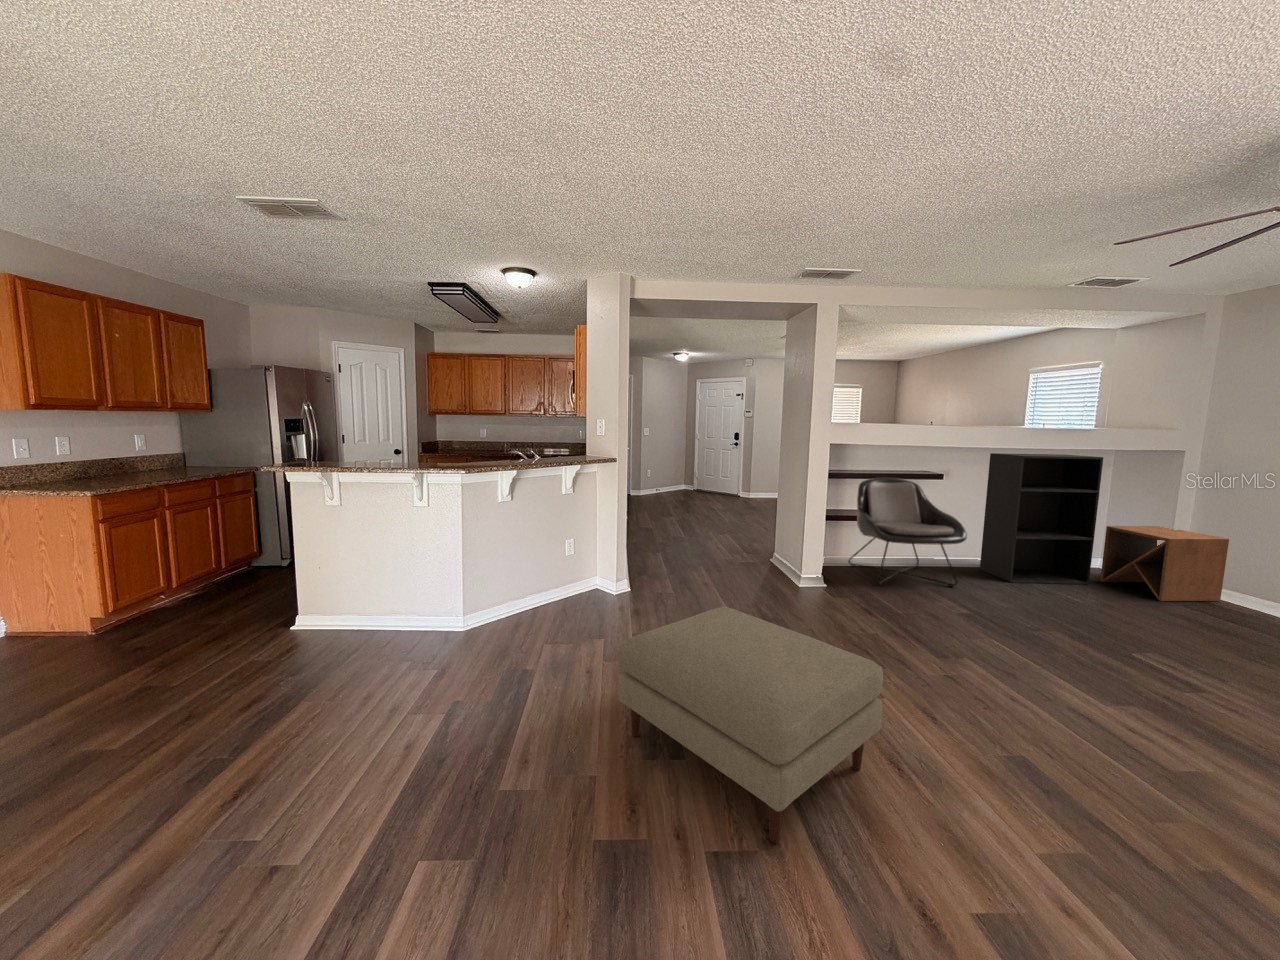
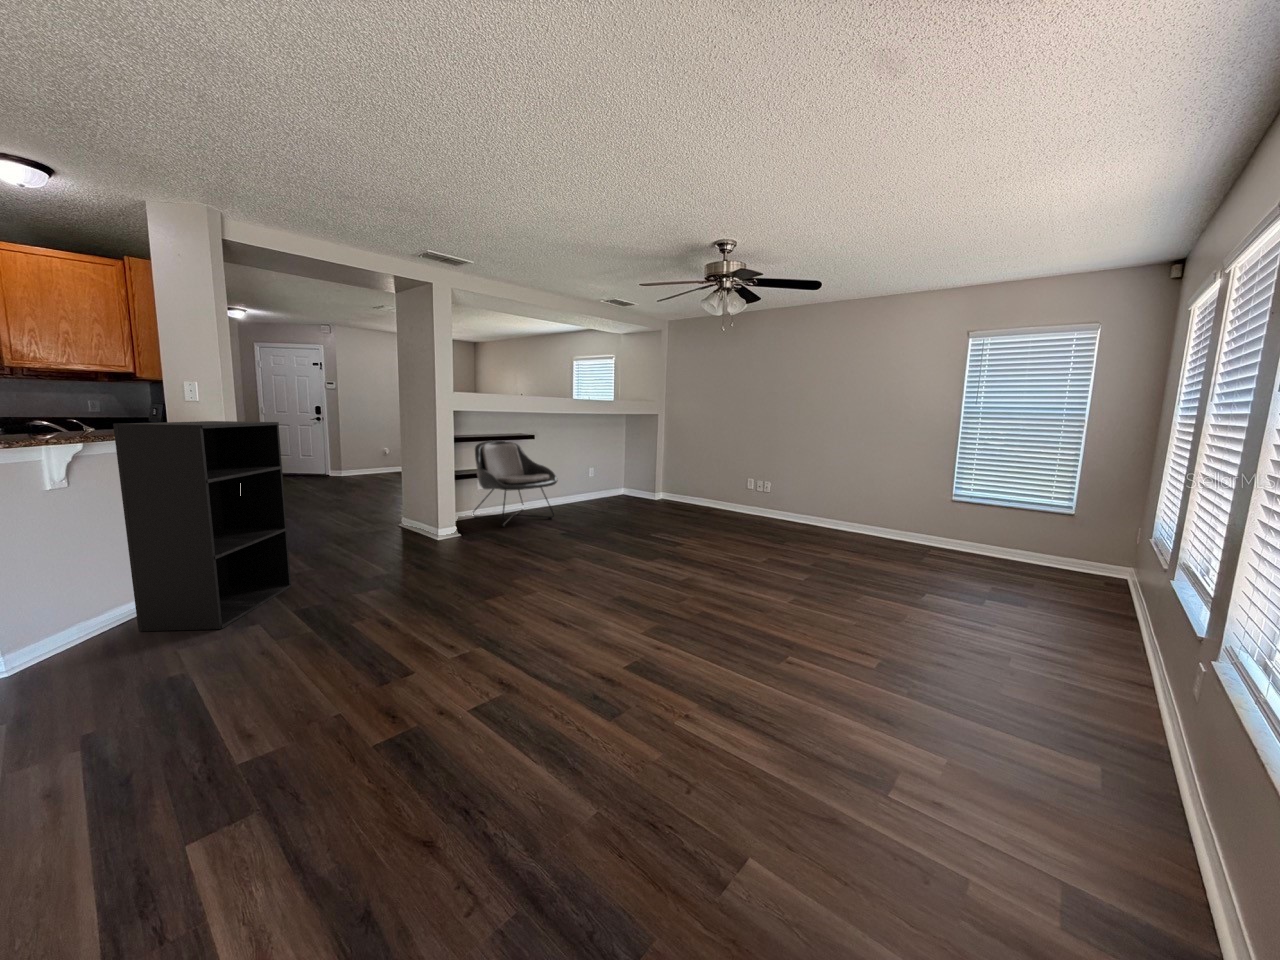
bookshelf: present [980,453,1103,584] -> present [113,421,291,631]
side table: present [1100,526,1229,601] -> none [627,462,679,506]
ottoman: present [618,607,883,843] -> none [342,548,556,683]

